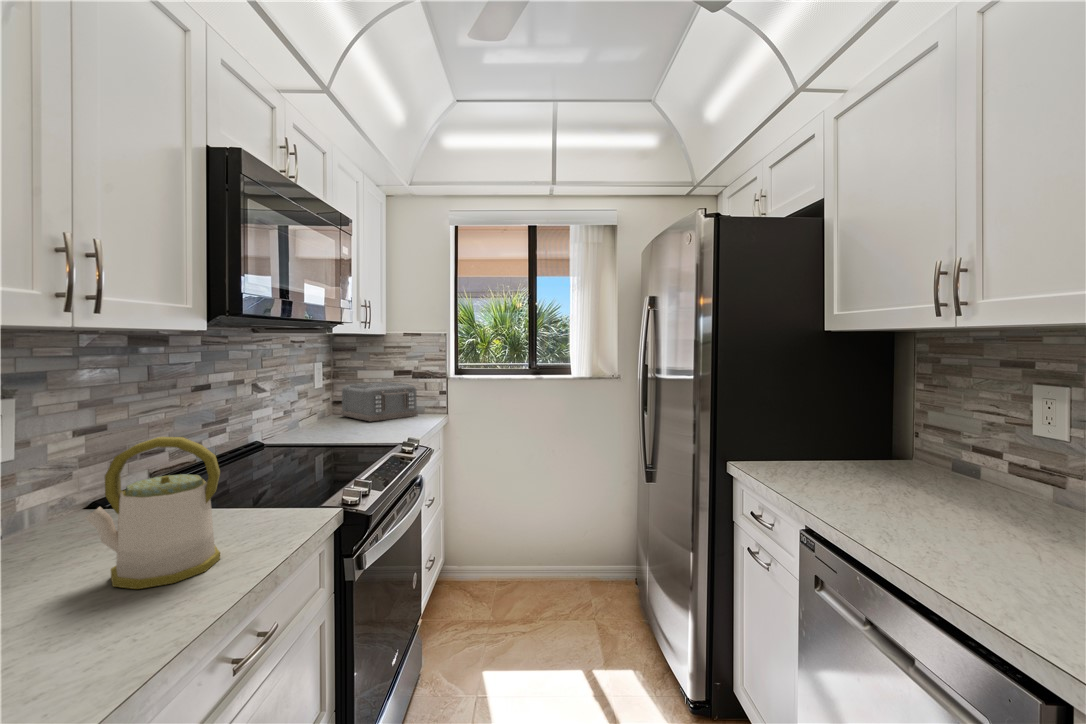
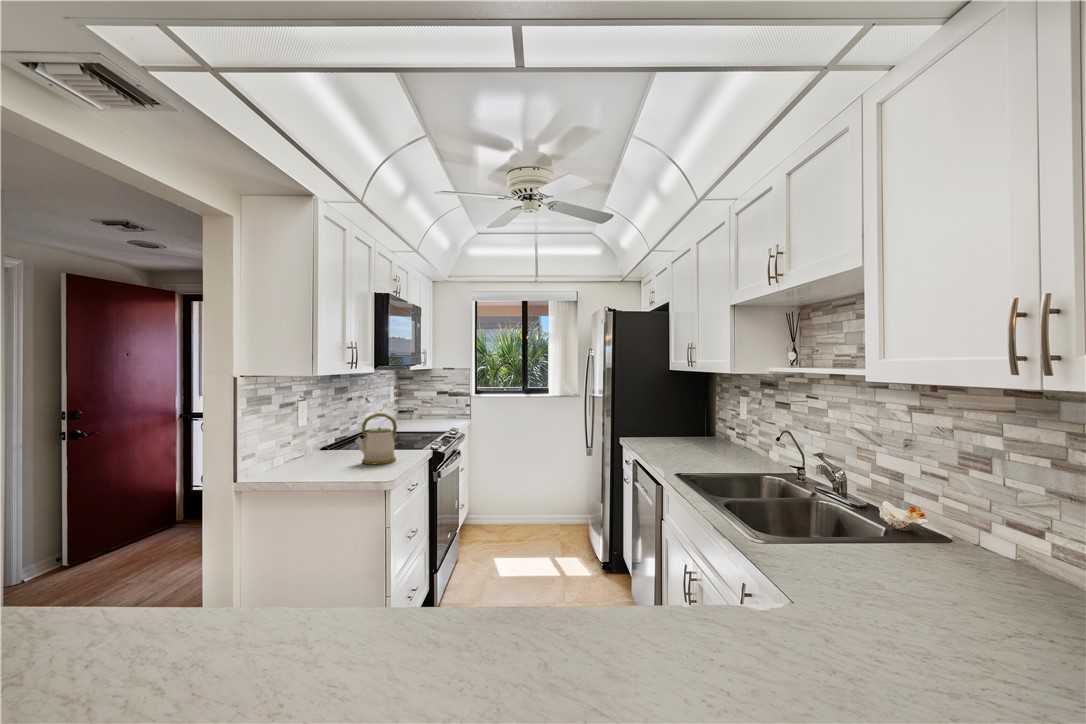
toaster: present [341,382,418,421] -> none [404,399,453,422]

